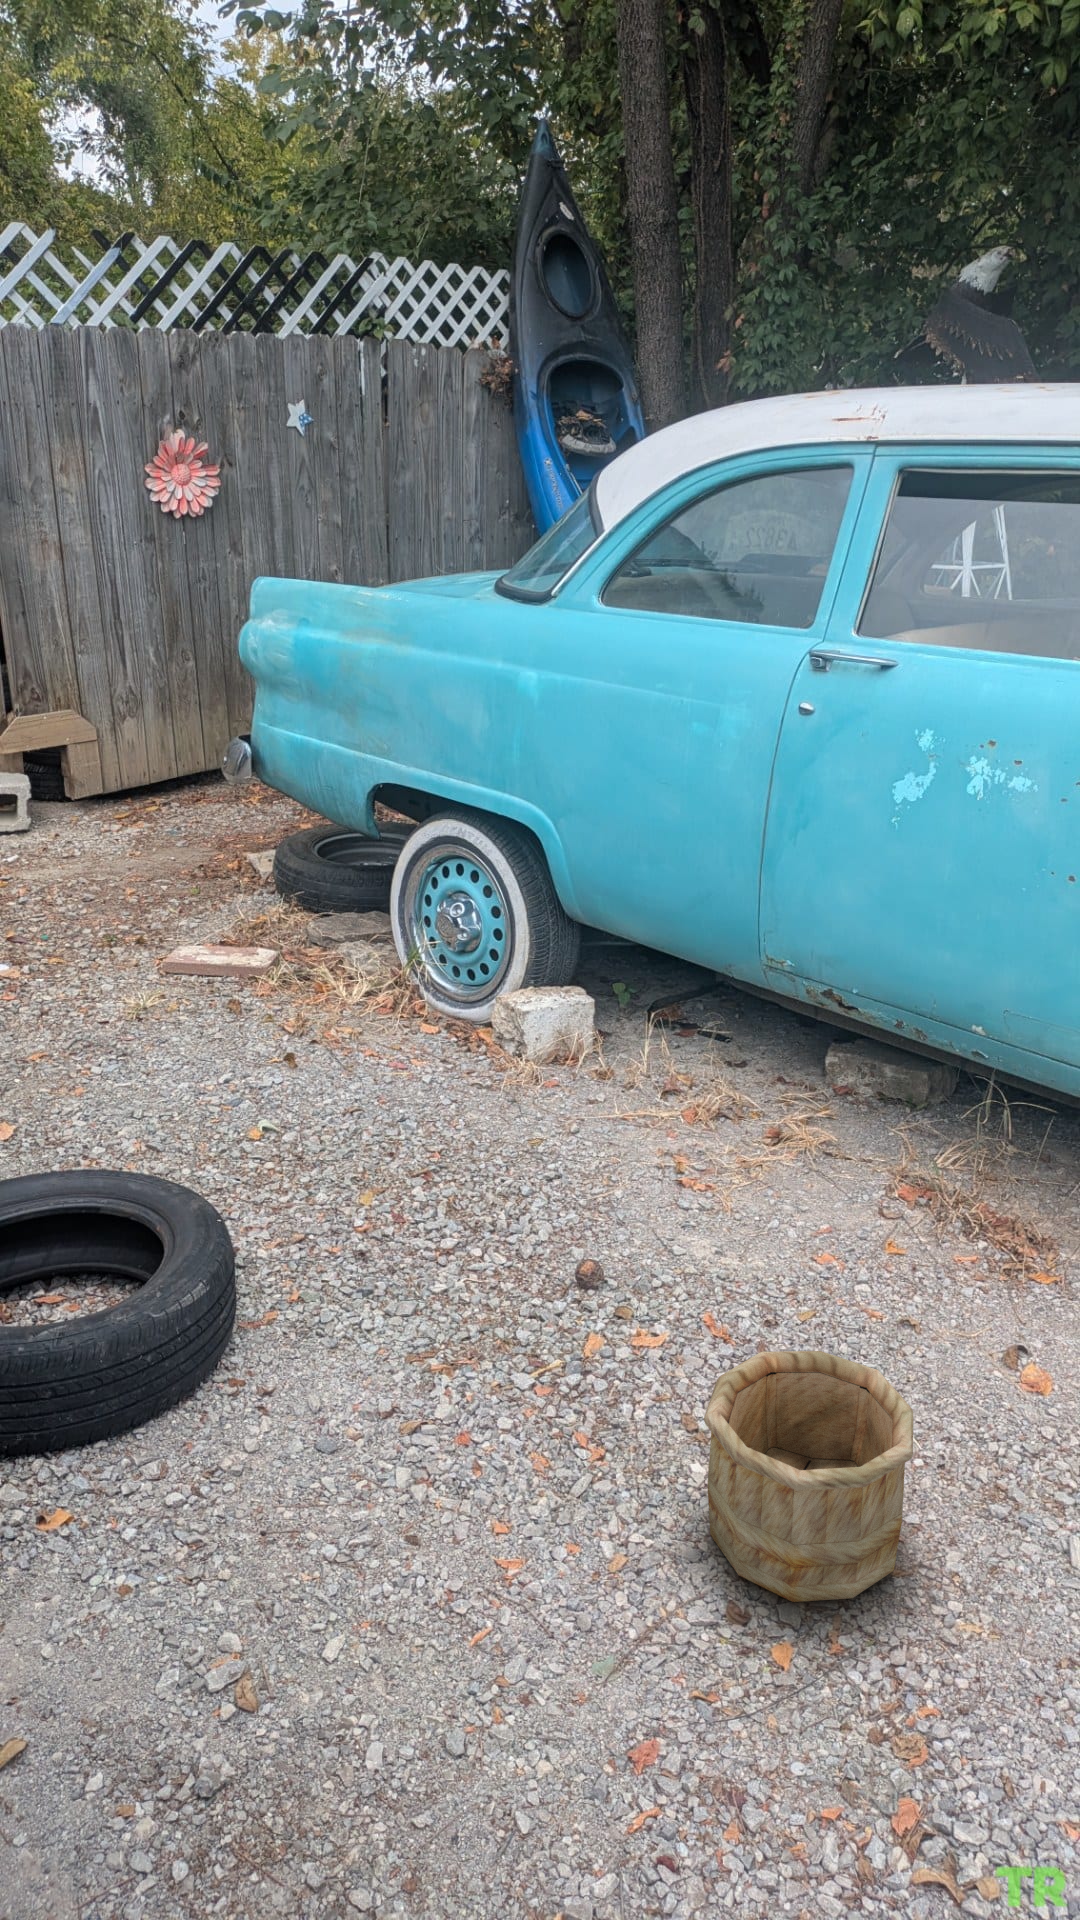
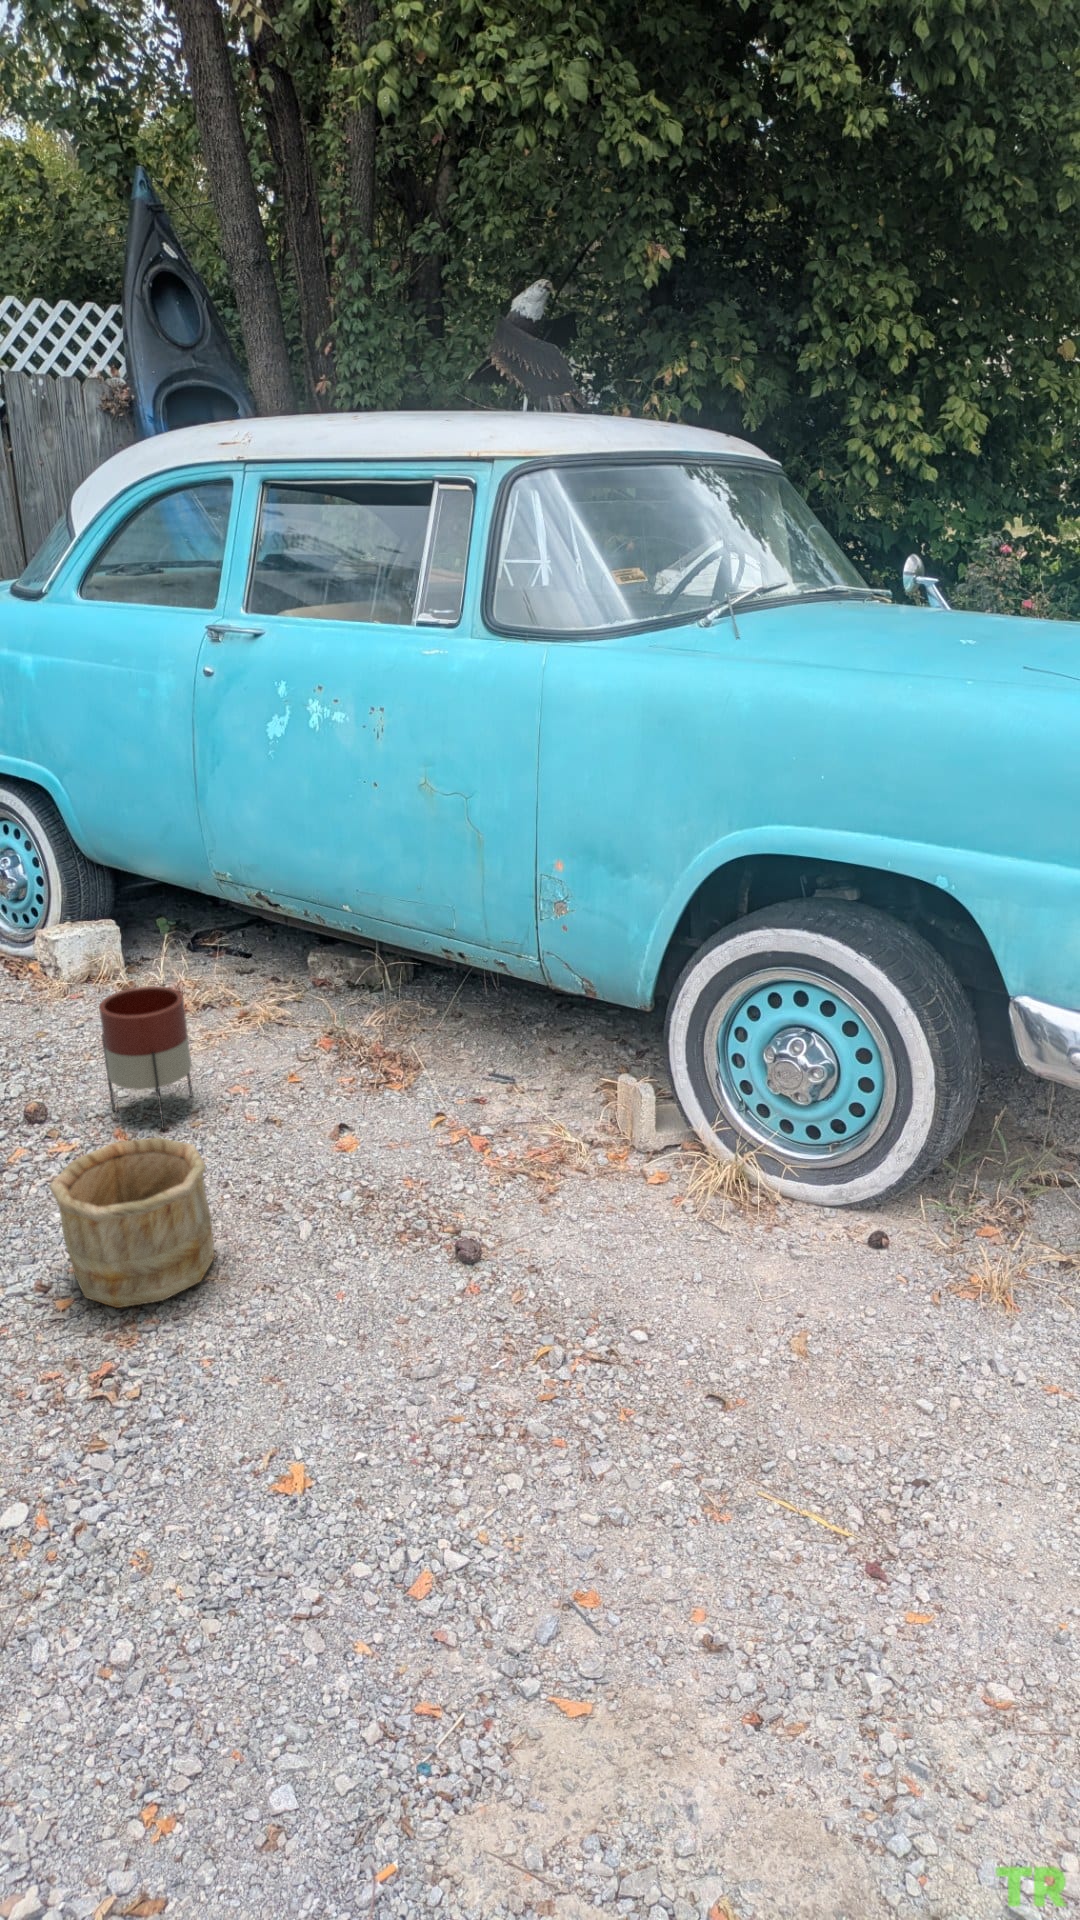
planter: none [653,1107,771,1299] -> present [99,986,192,1131]

